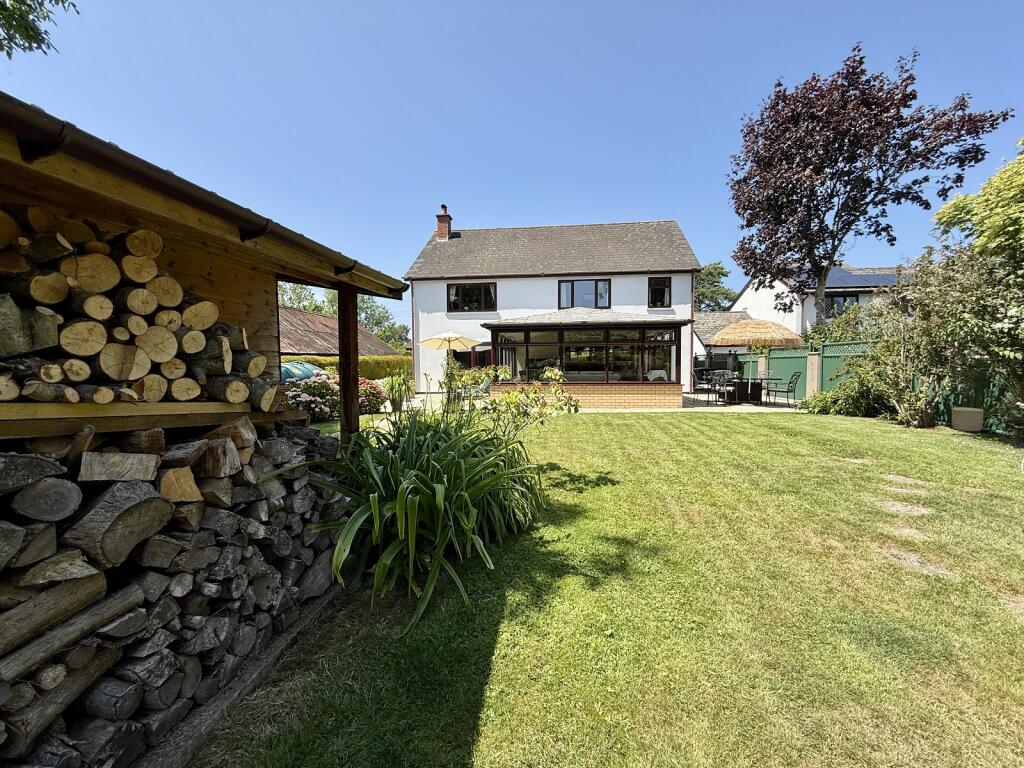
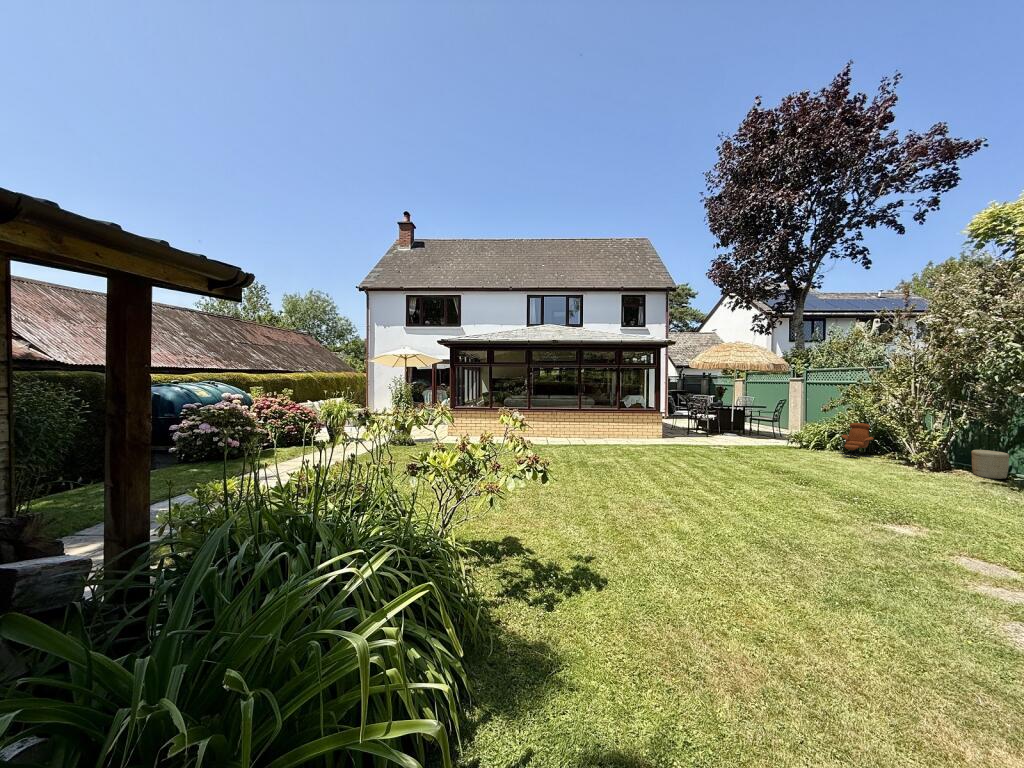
lounge chair: none [841,389,871,419] -> present [841,423,874,458]

